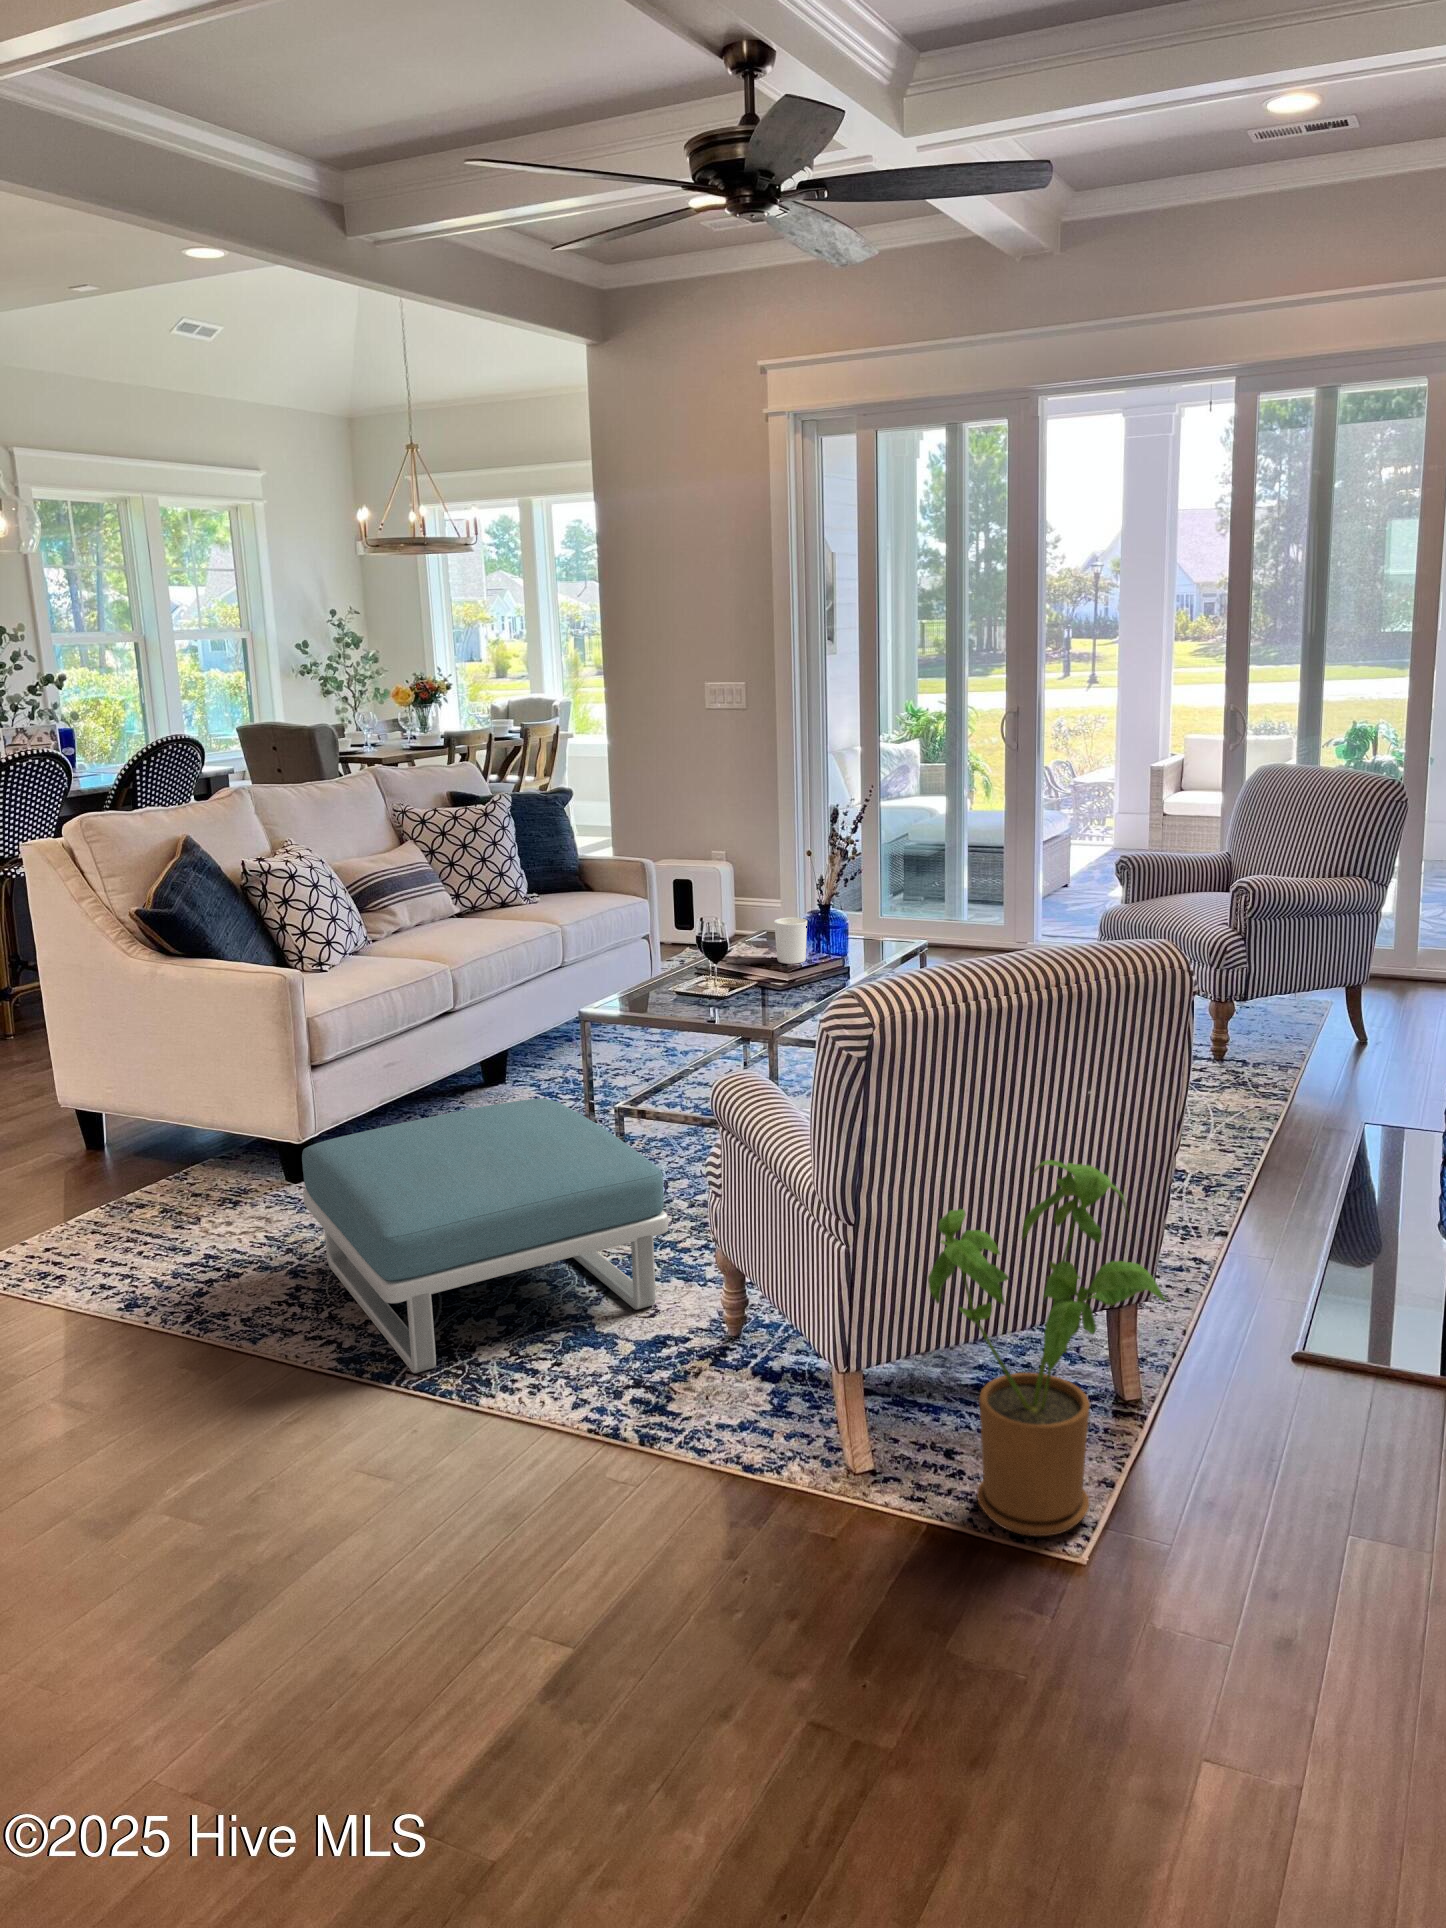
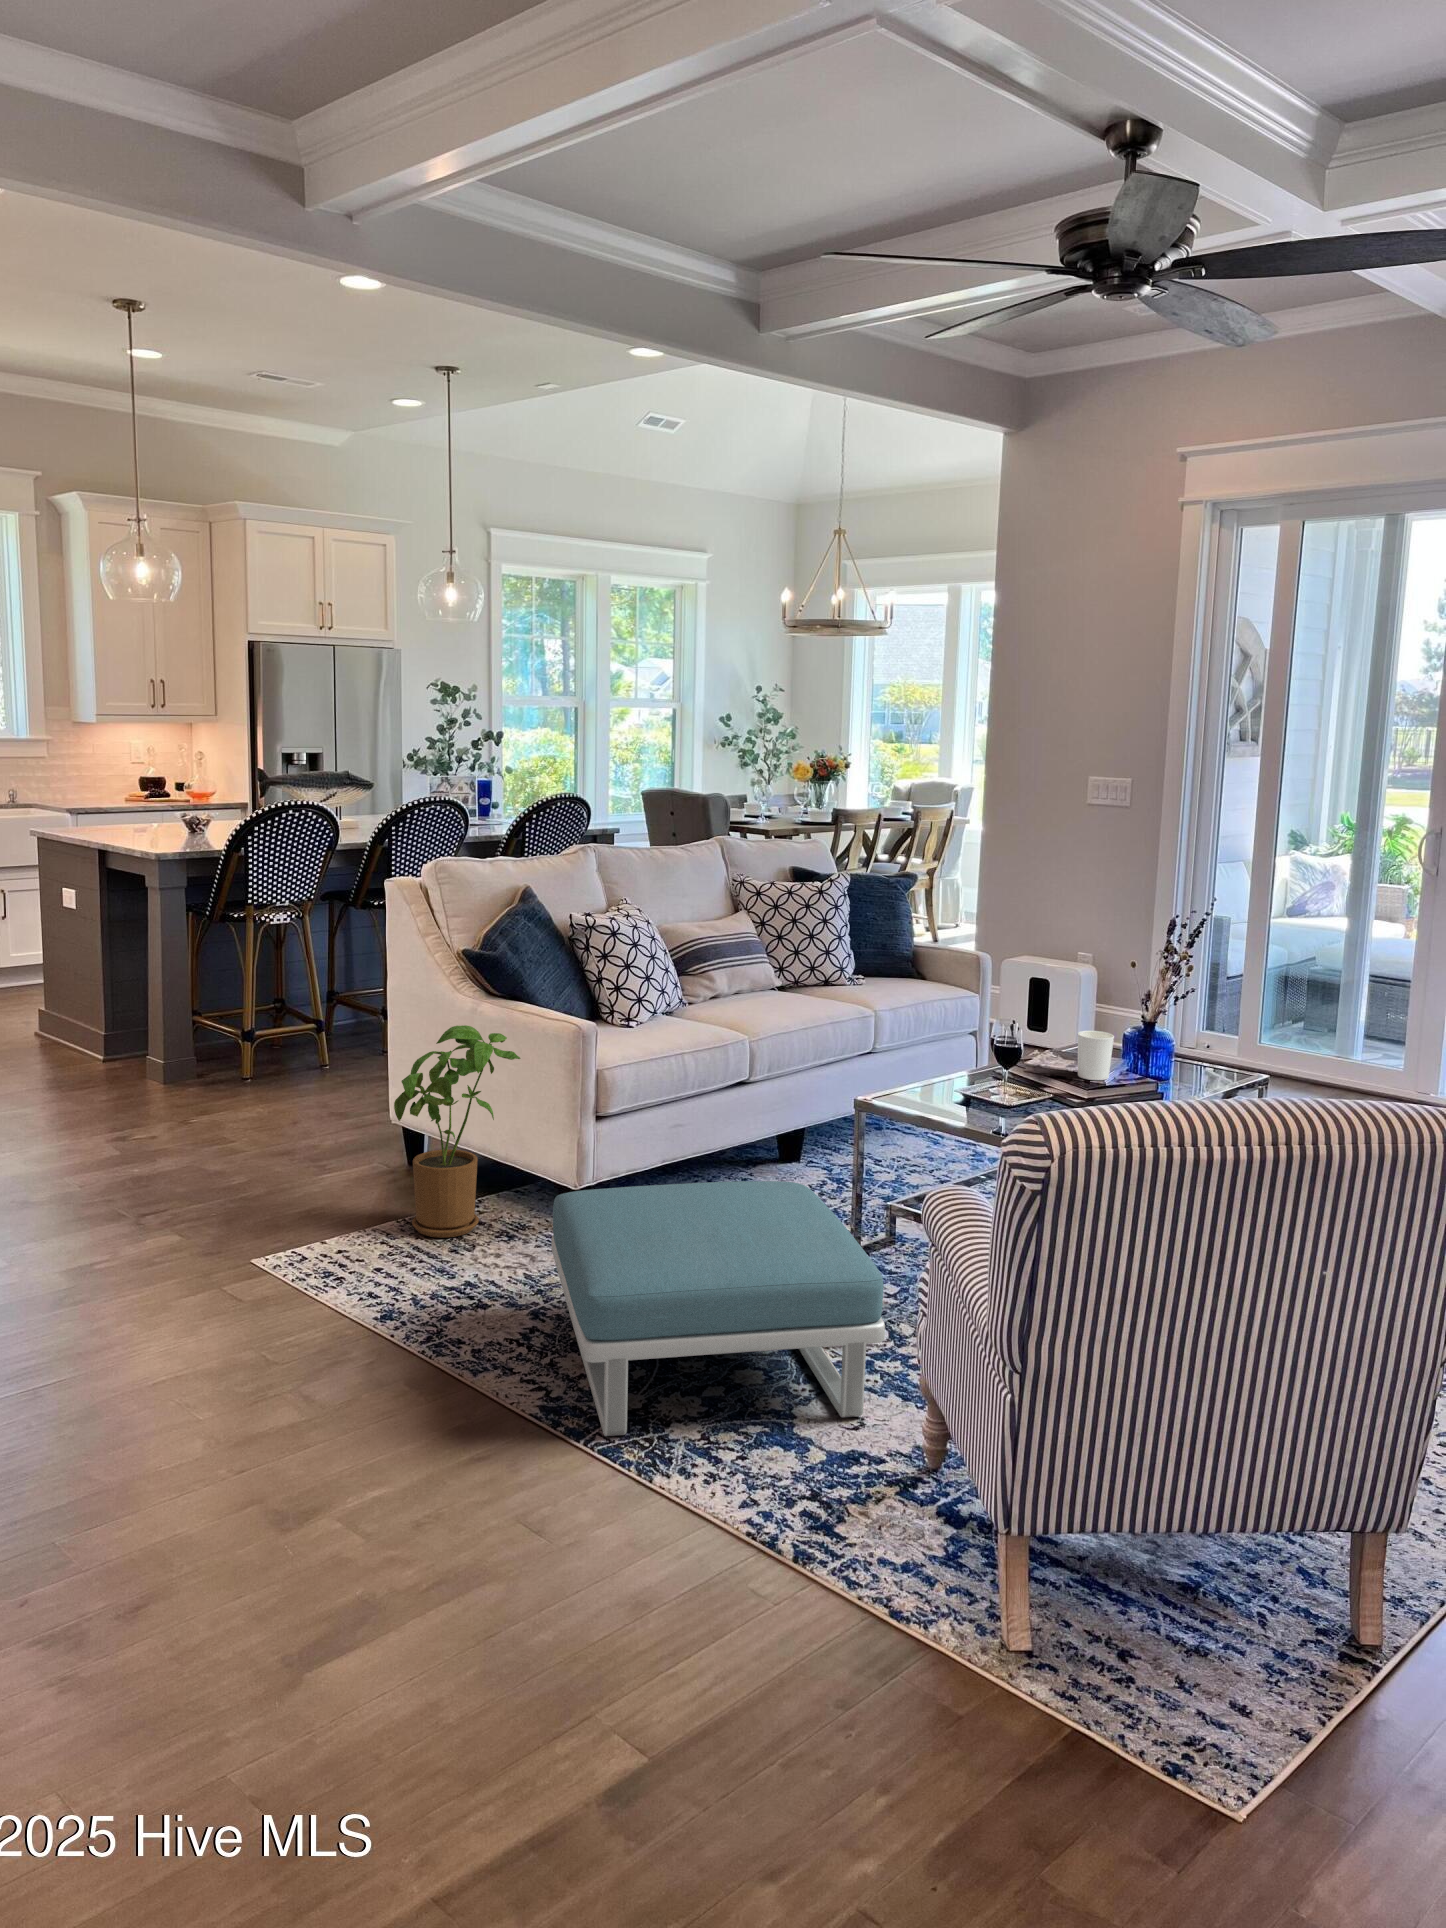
house plant: present [928,1160,1166,1536] -> present [394,1025,520,1238]

